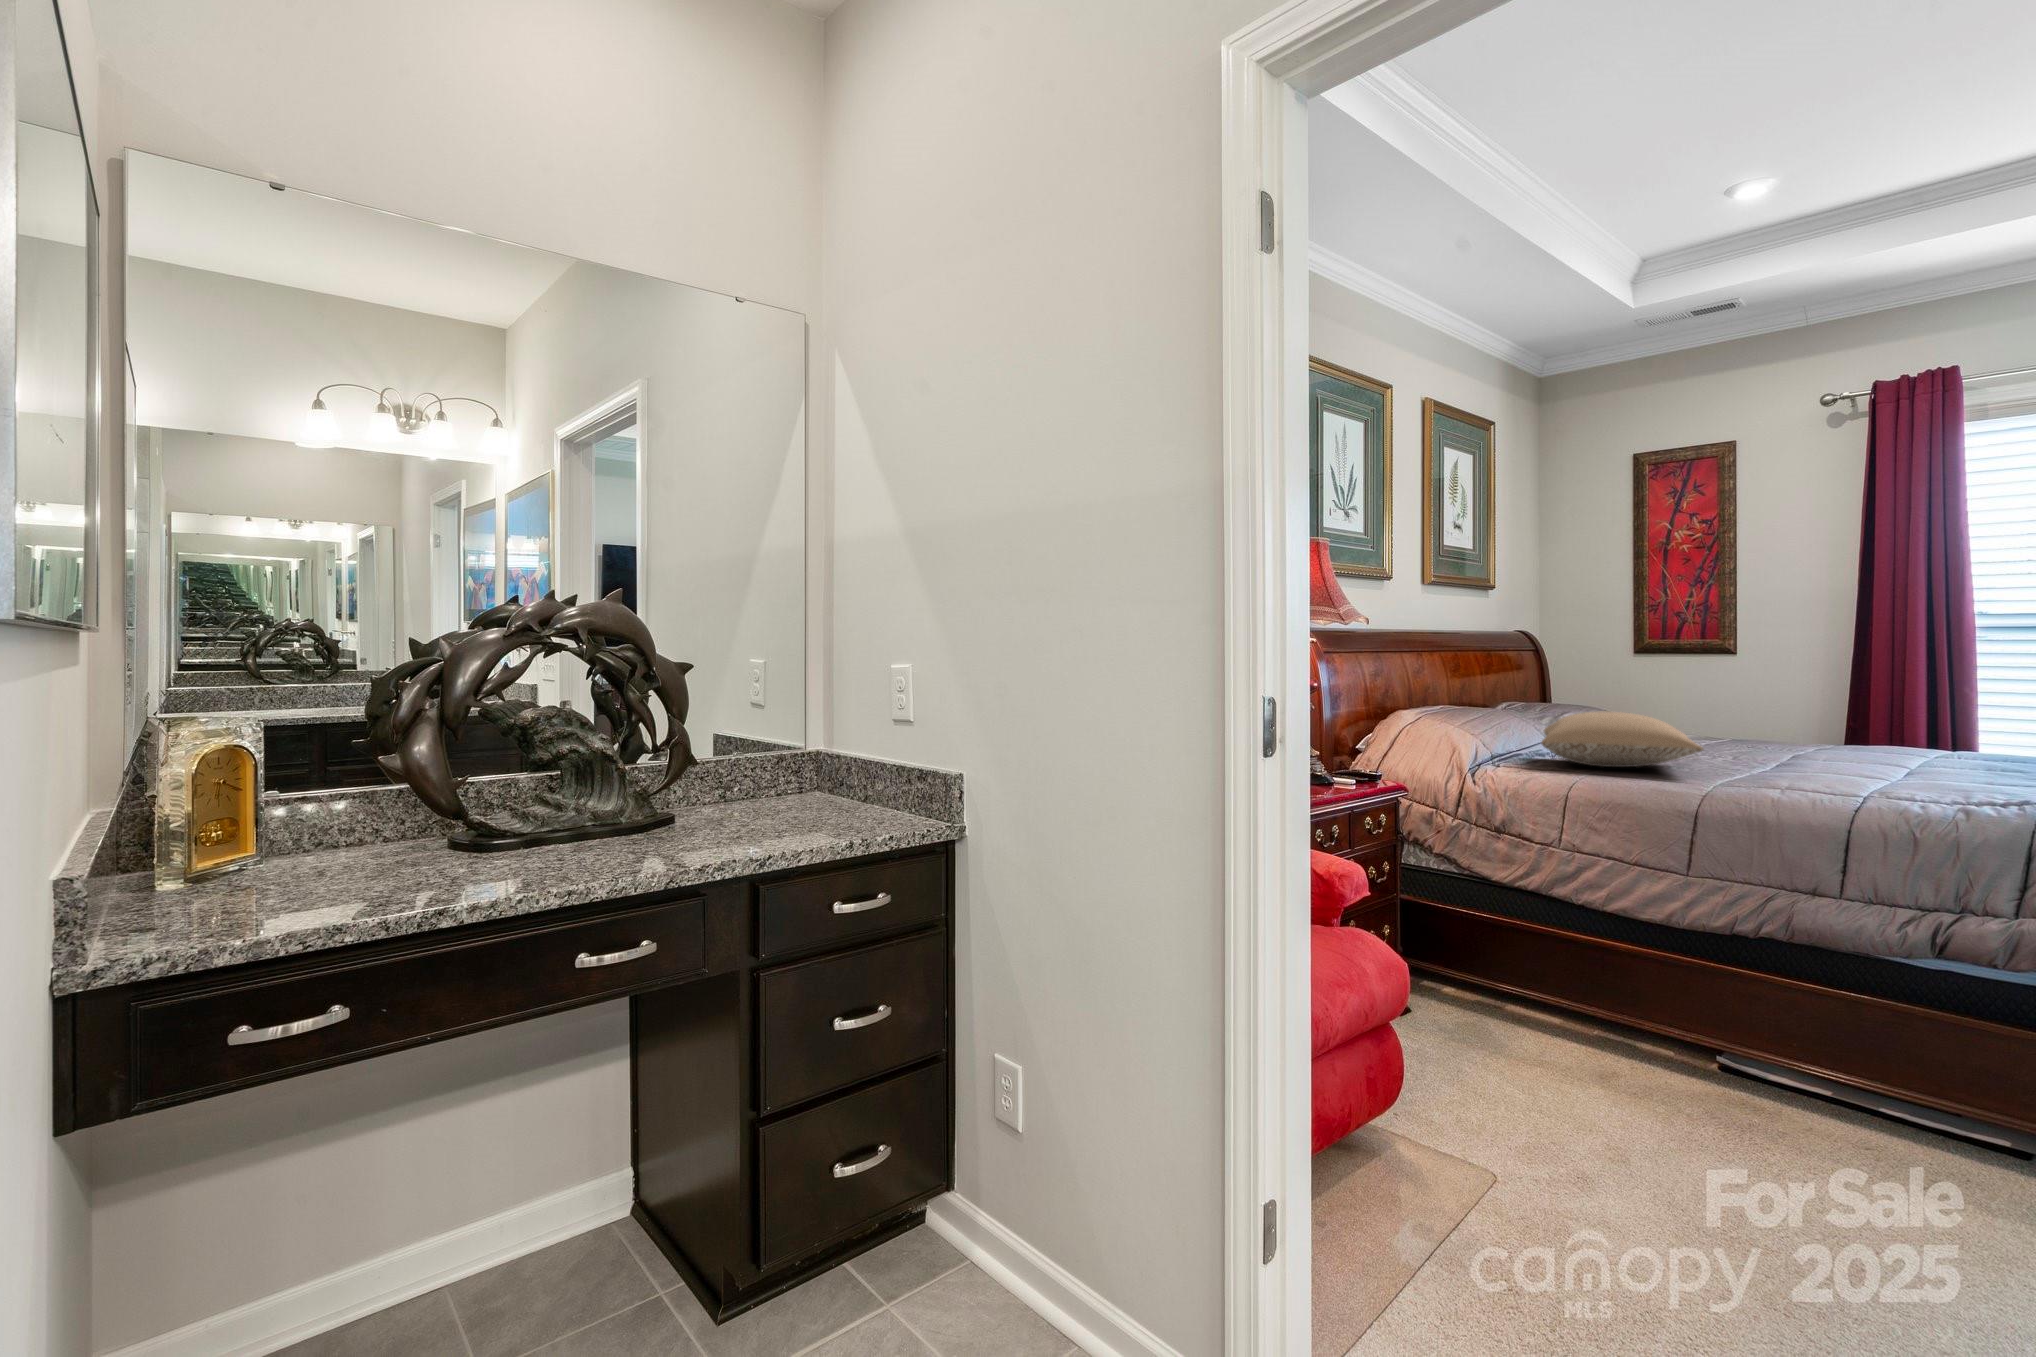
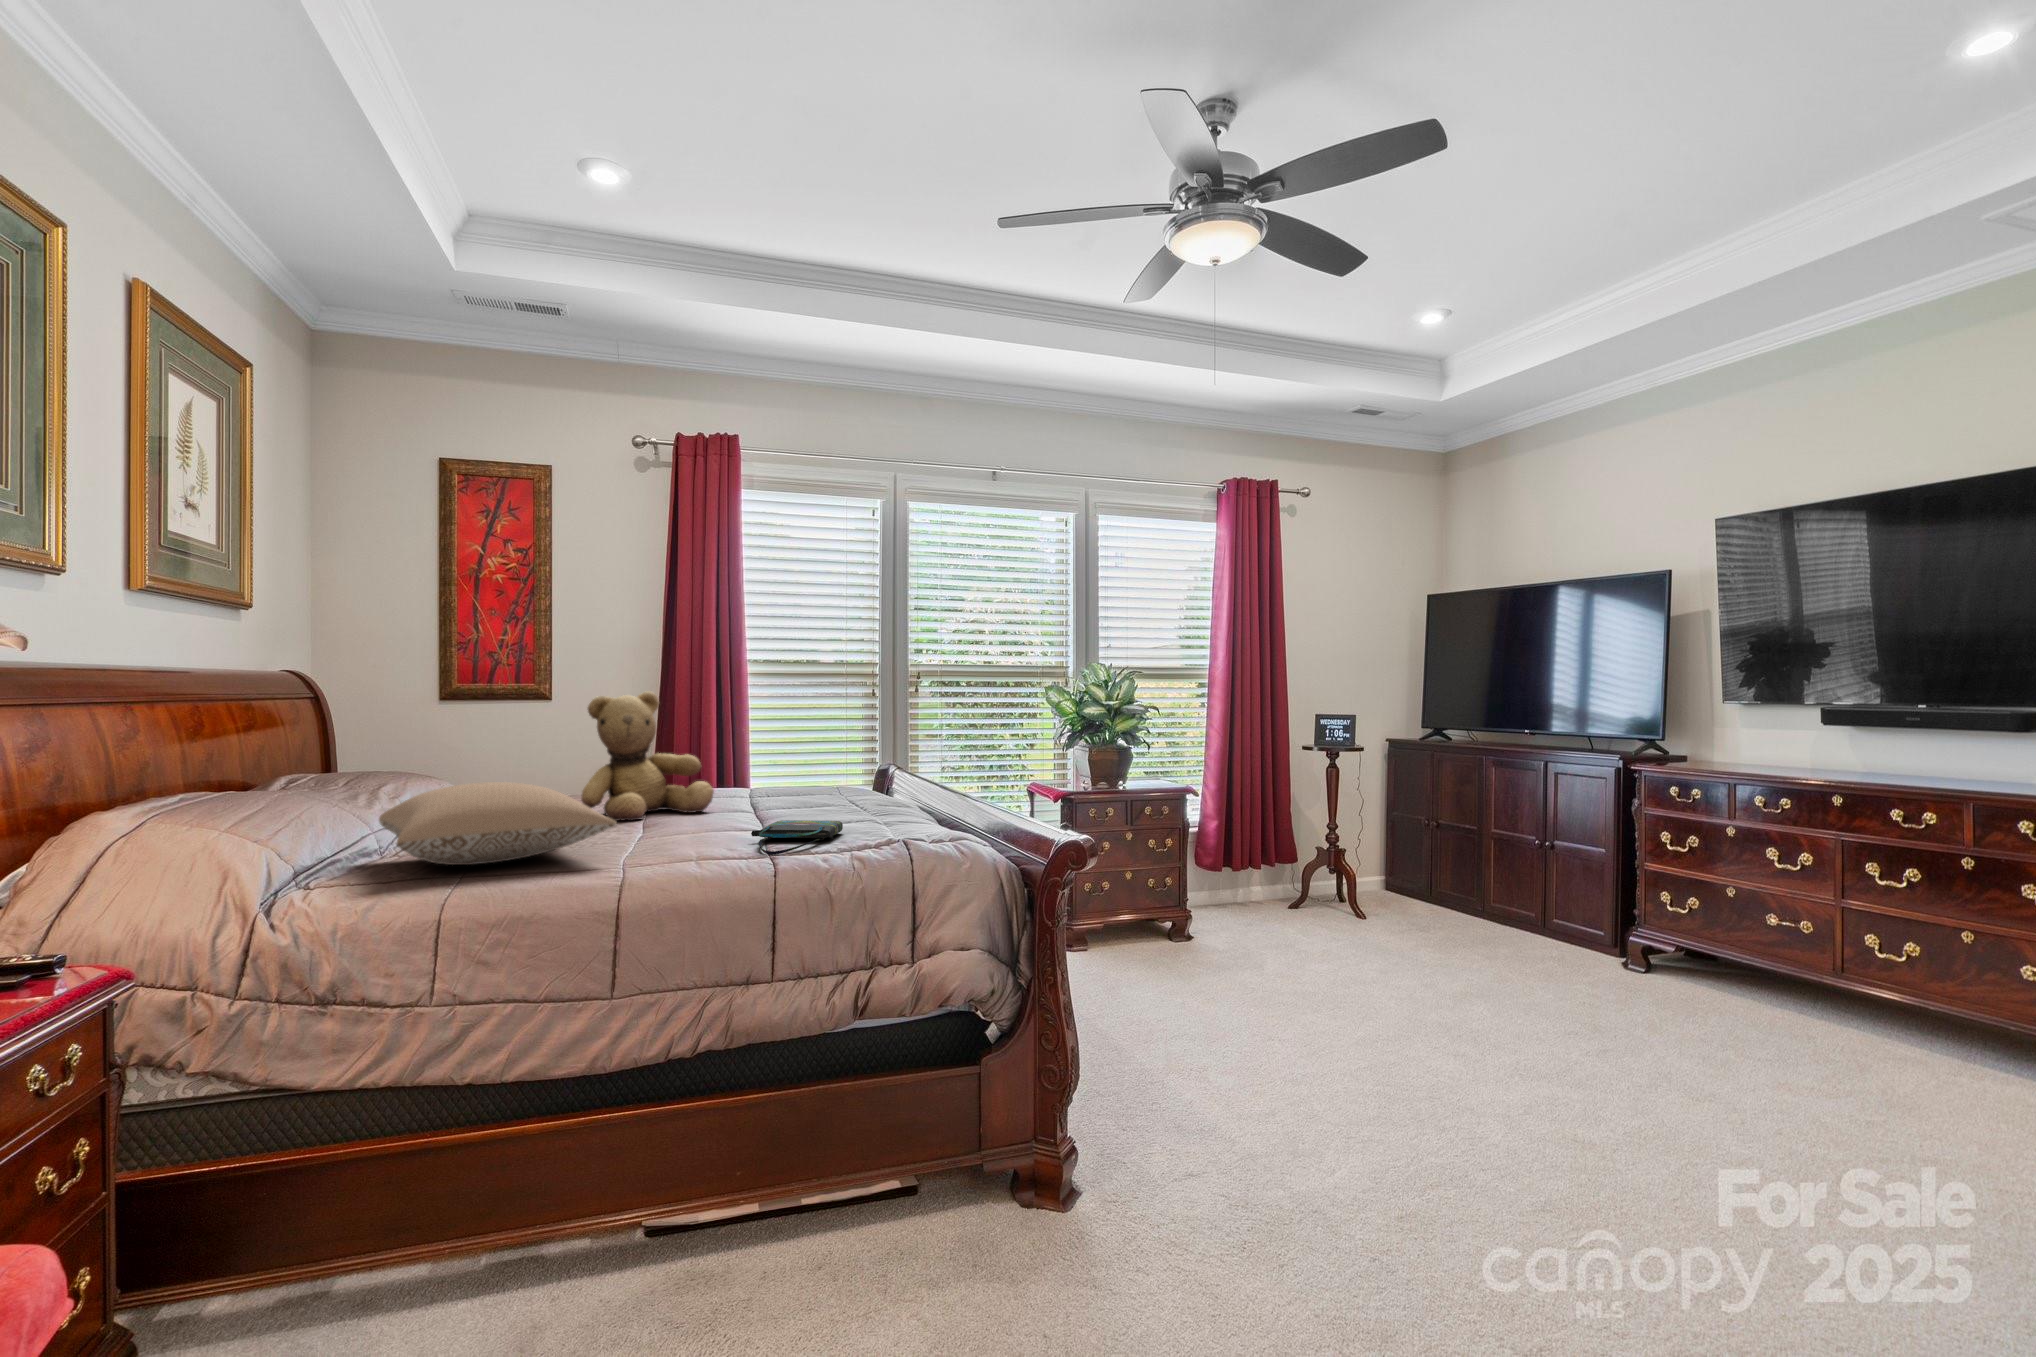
teddy bear: none [1719,647,1862,761] -> present [581,691,714,821]
tote bag: none [1848,771,1978,794] -> present [751,820,843,855]

